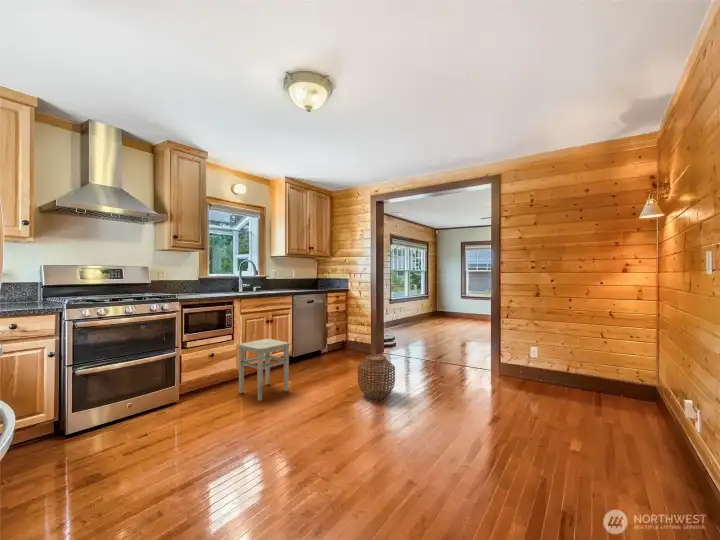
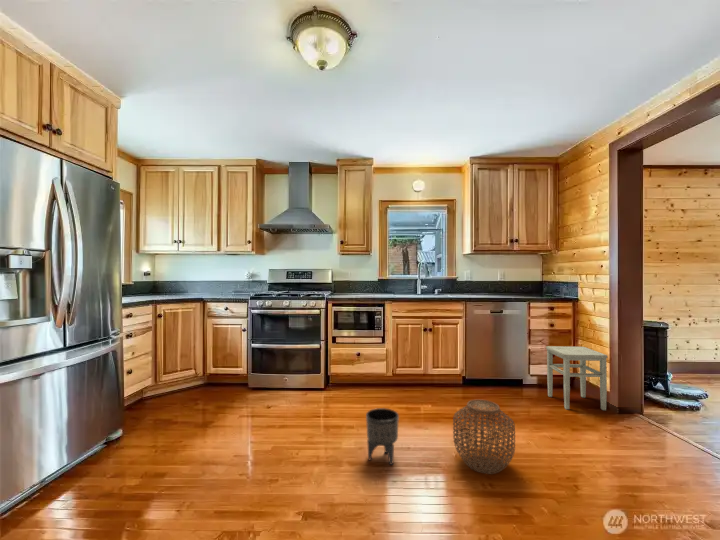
stool: present [238,339,290,401] -> present [546,346,608,410]
planter: none [316,379,342,422] -> present [366,408,399,465]

